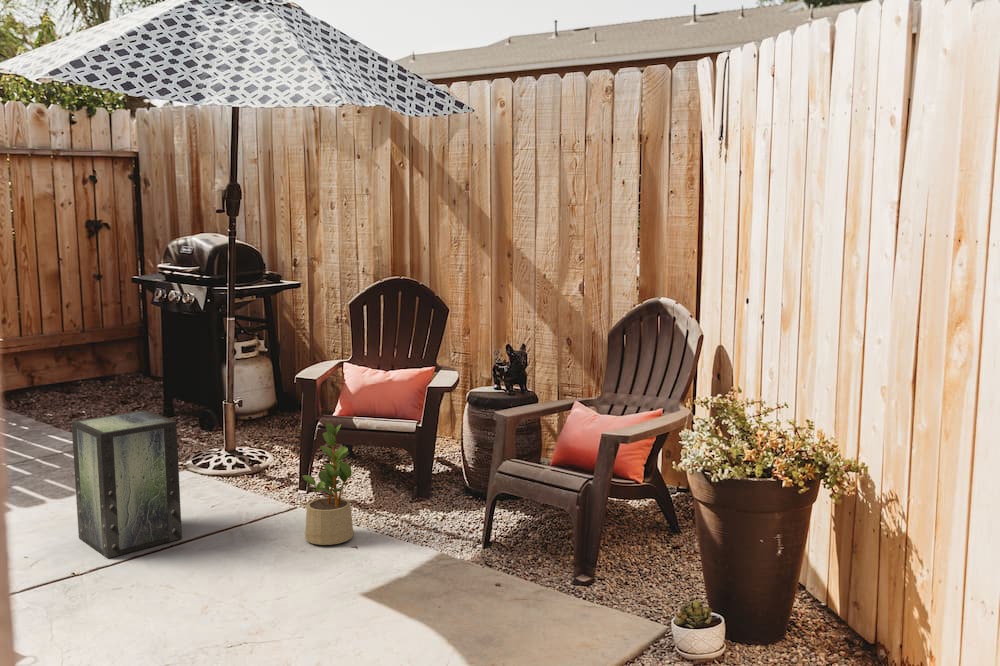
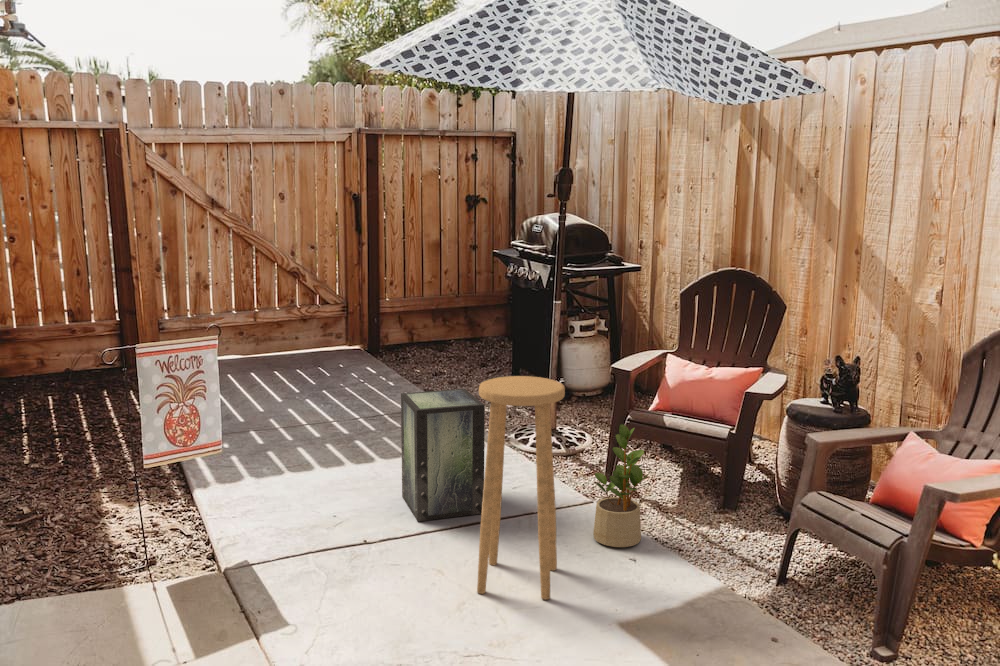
stool: none [190,379,283,610] -> present [477,376,565,599]

